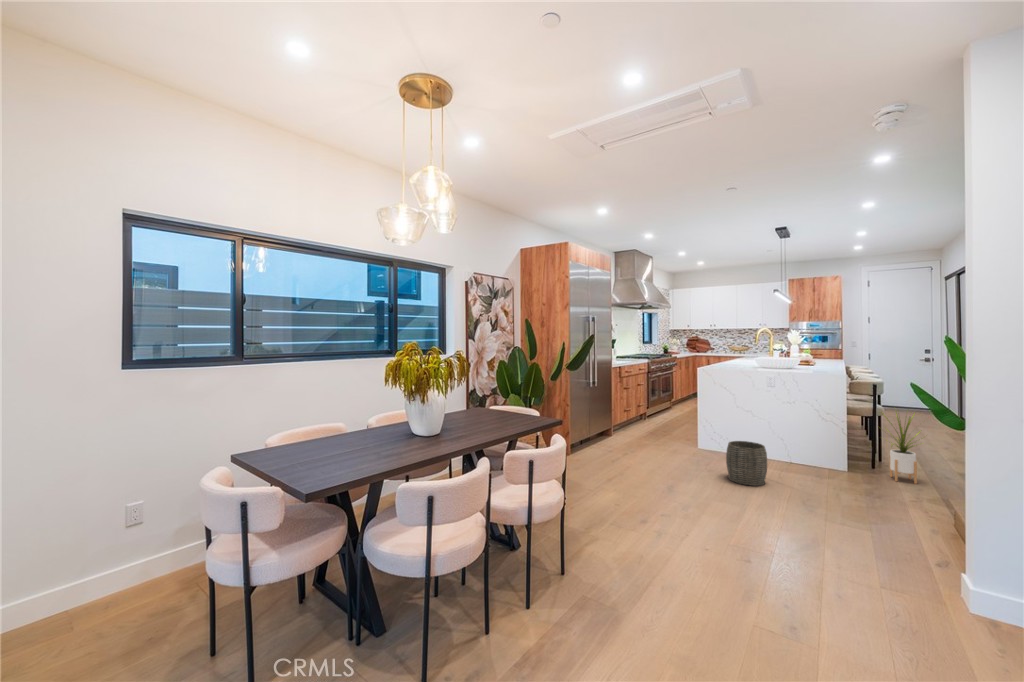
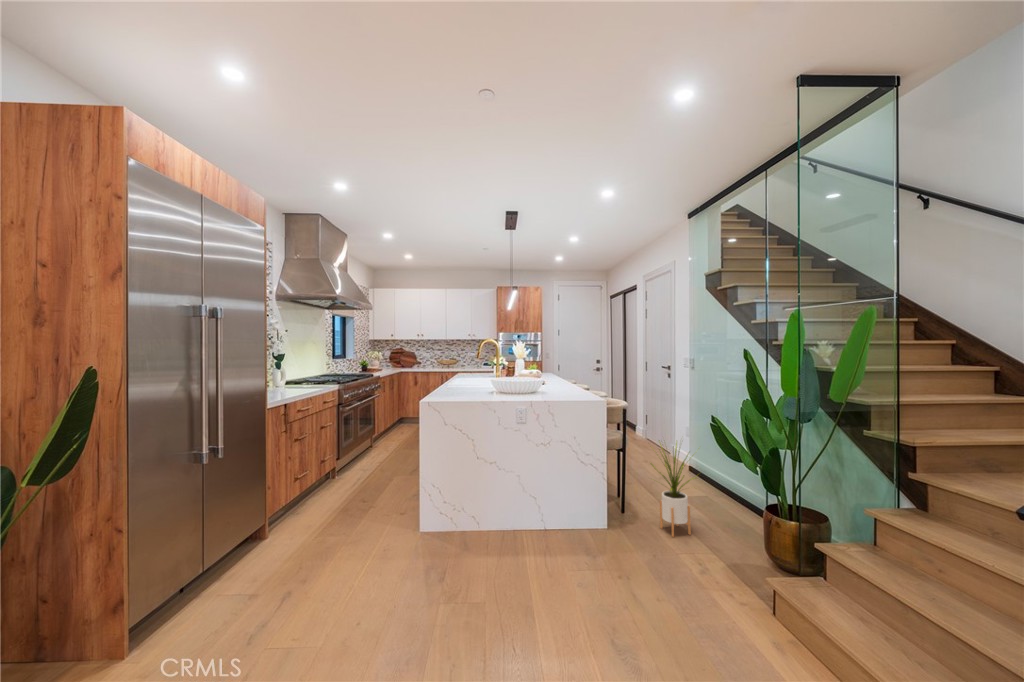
woven basket: present [726,441,767,486] -> none [490,534,557,635]

